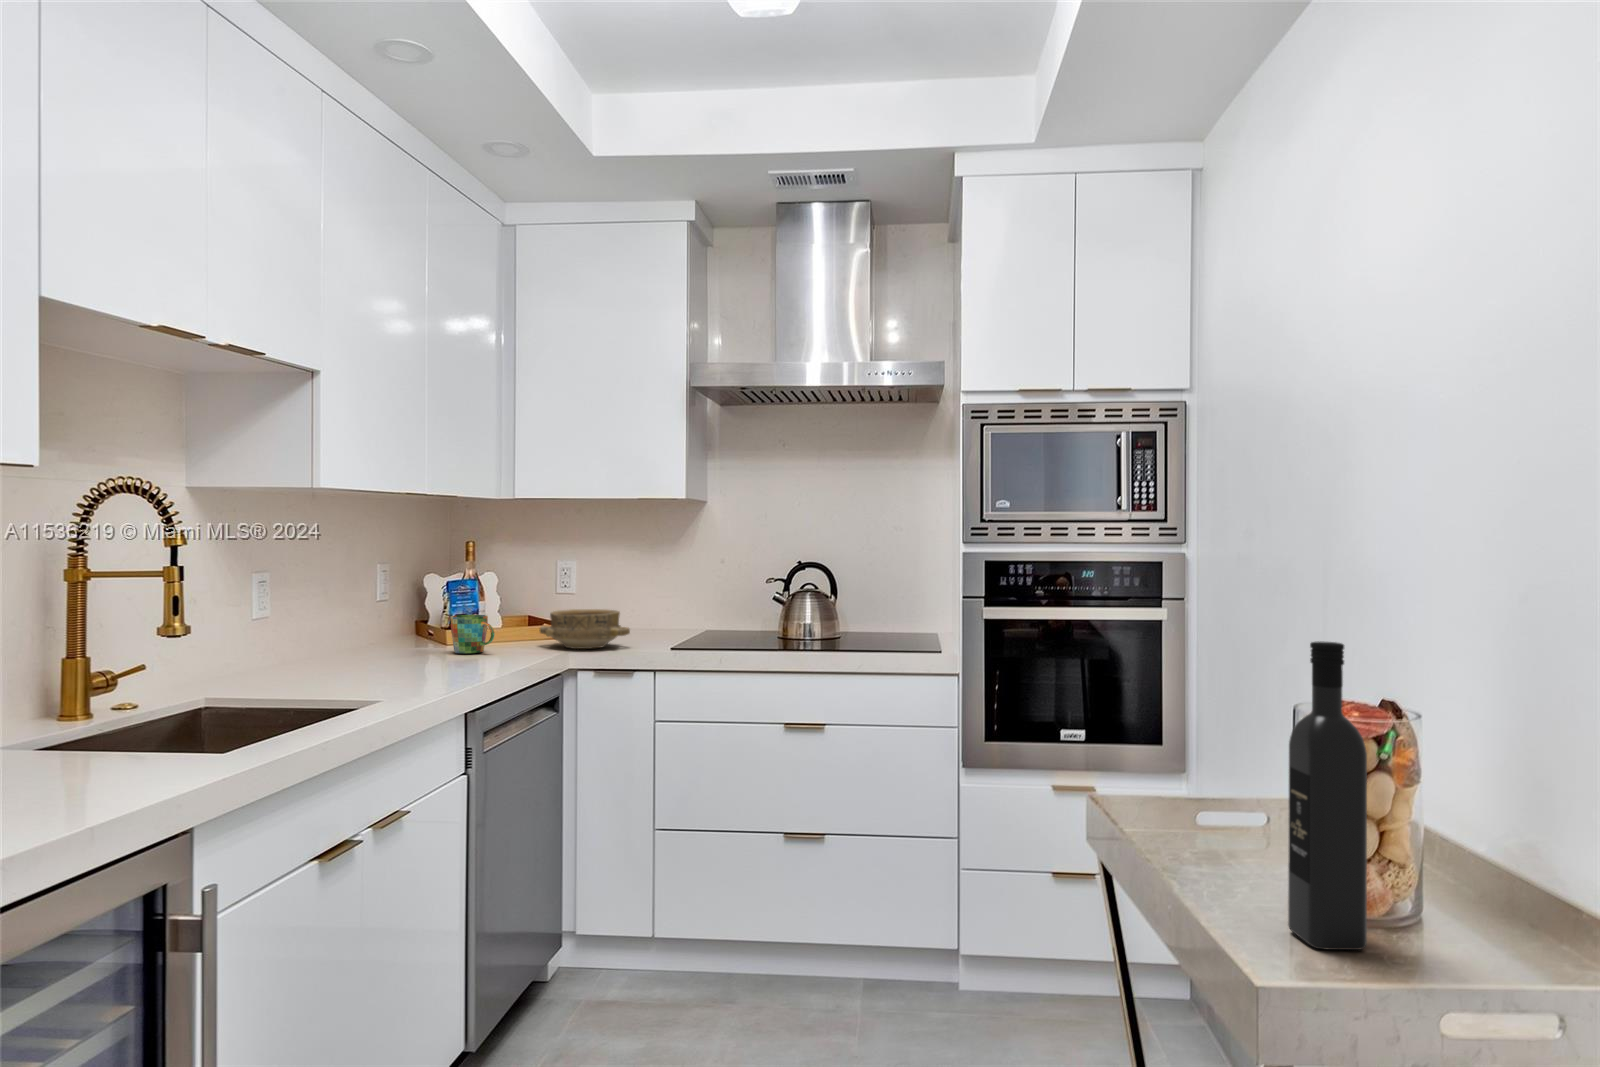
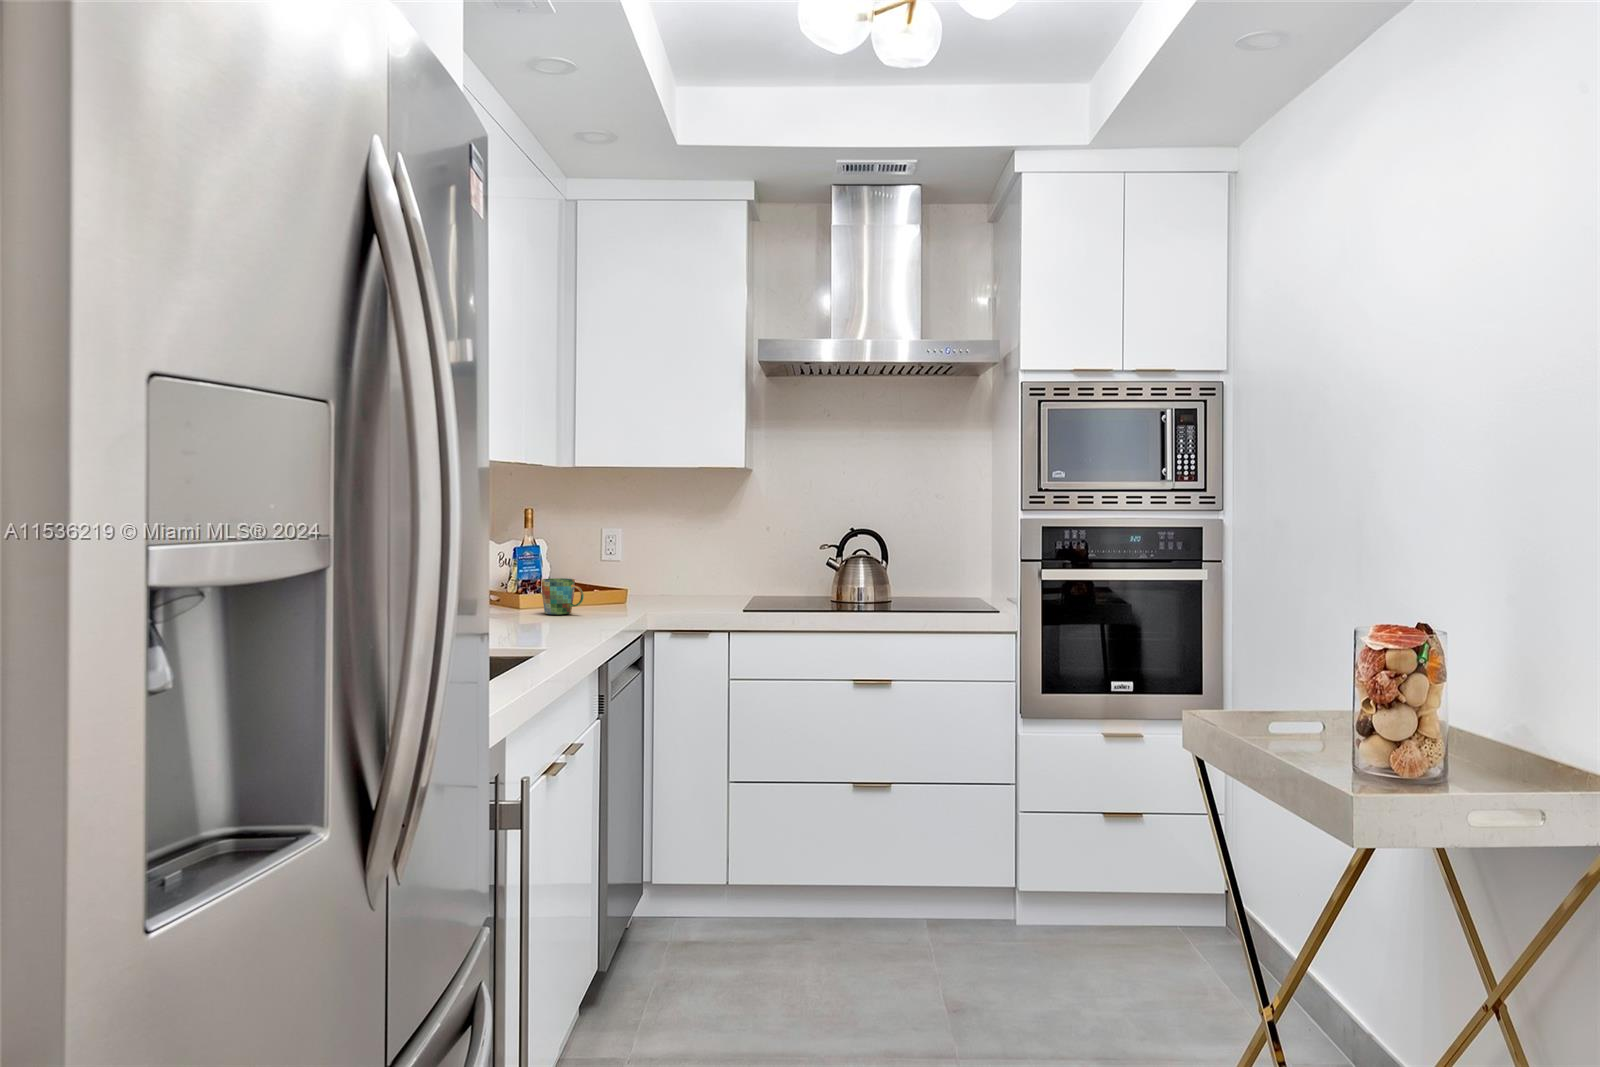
ceramic bowl: present [539,609,630,649] -> none [616,574,701,611]
wine bottle: present [1288,641,1367,950] -> none [1356,574,1415,793]

